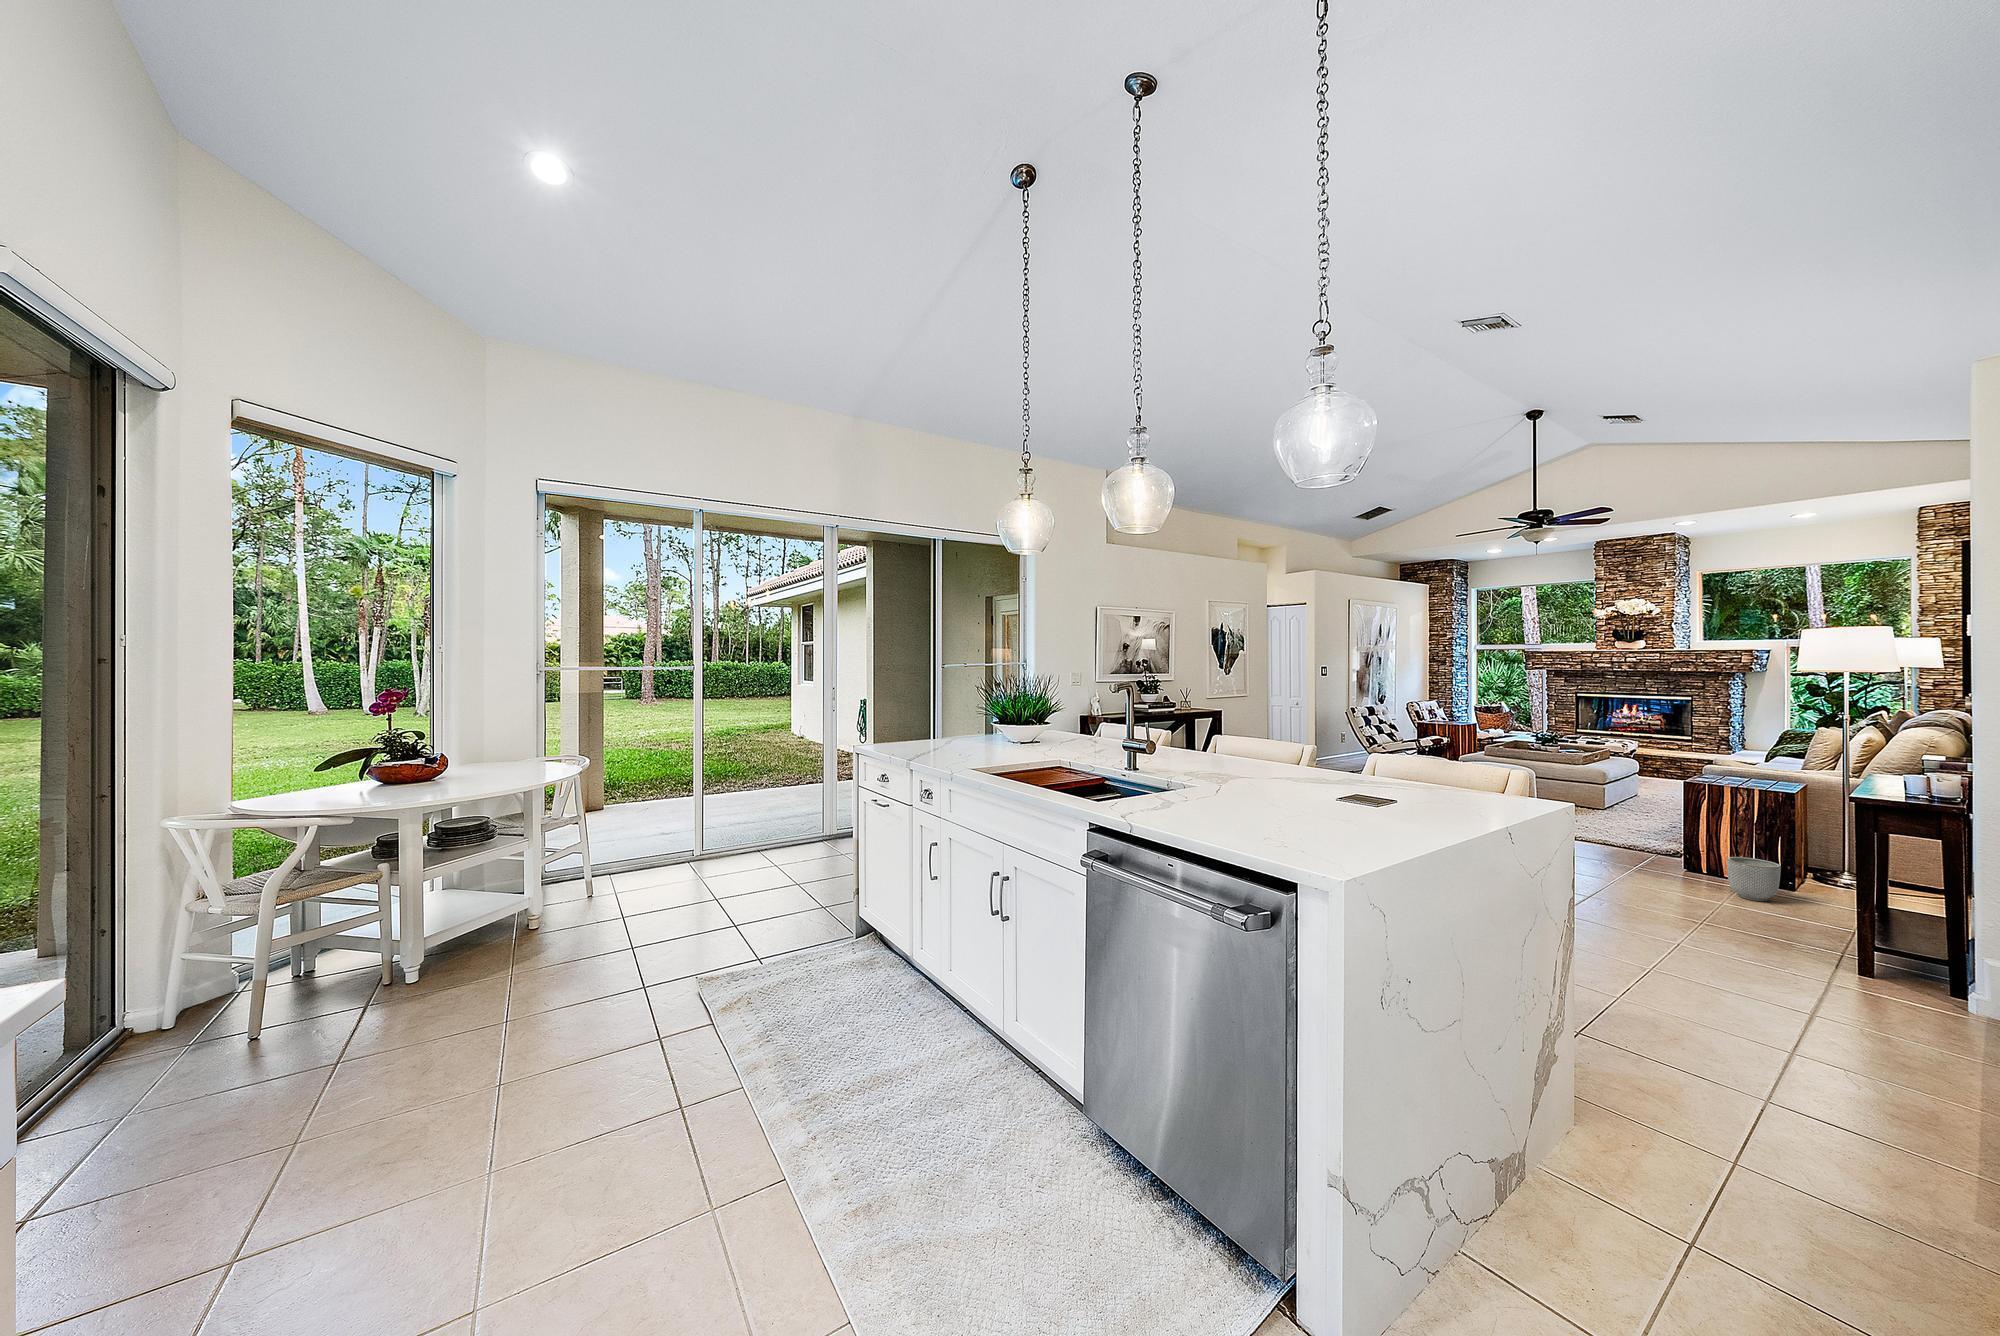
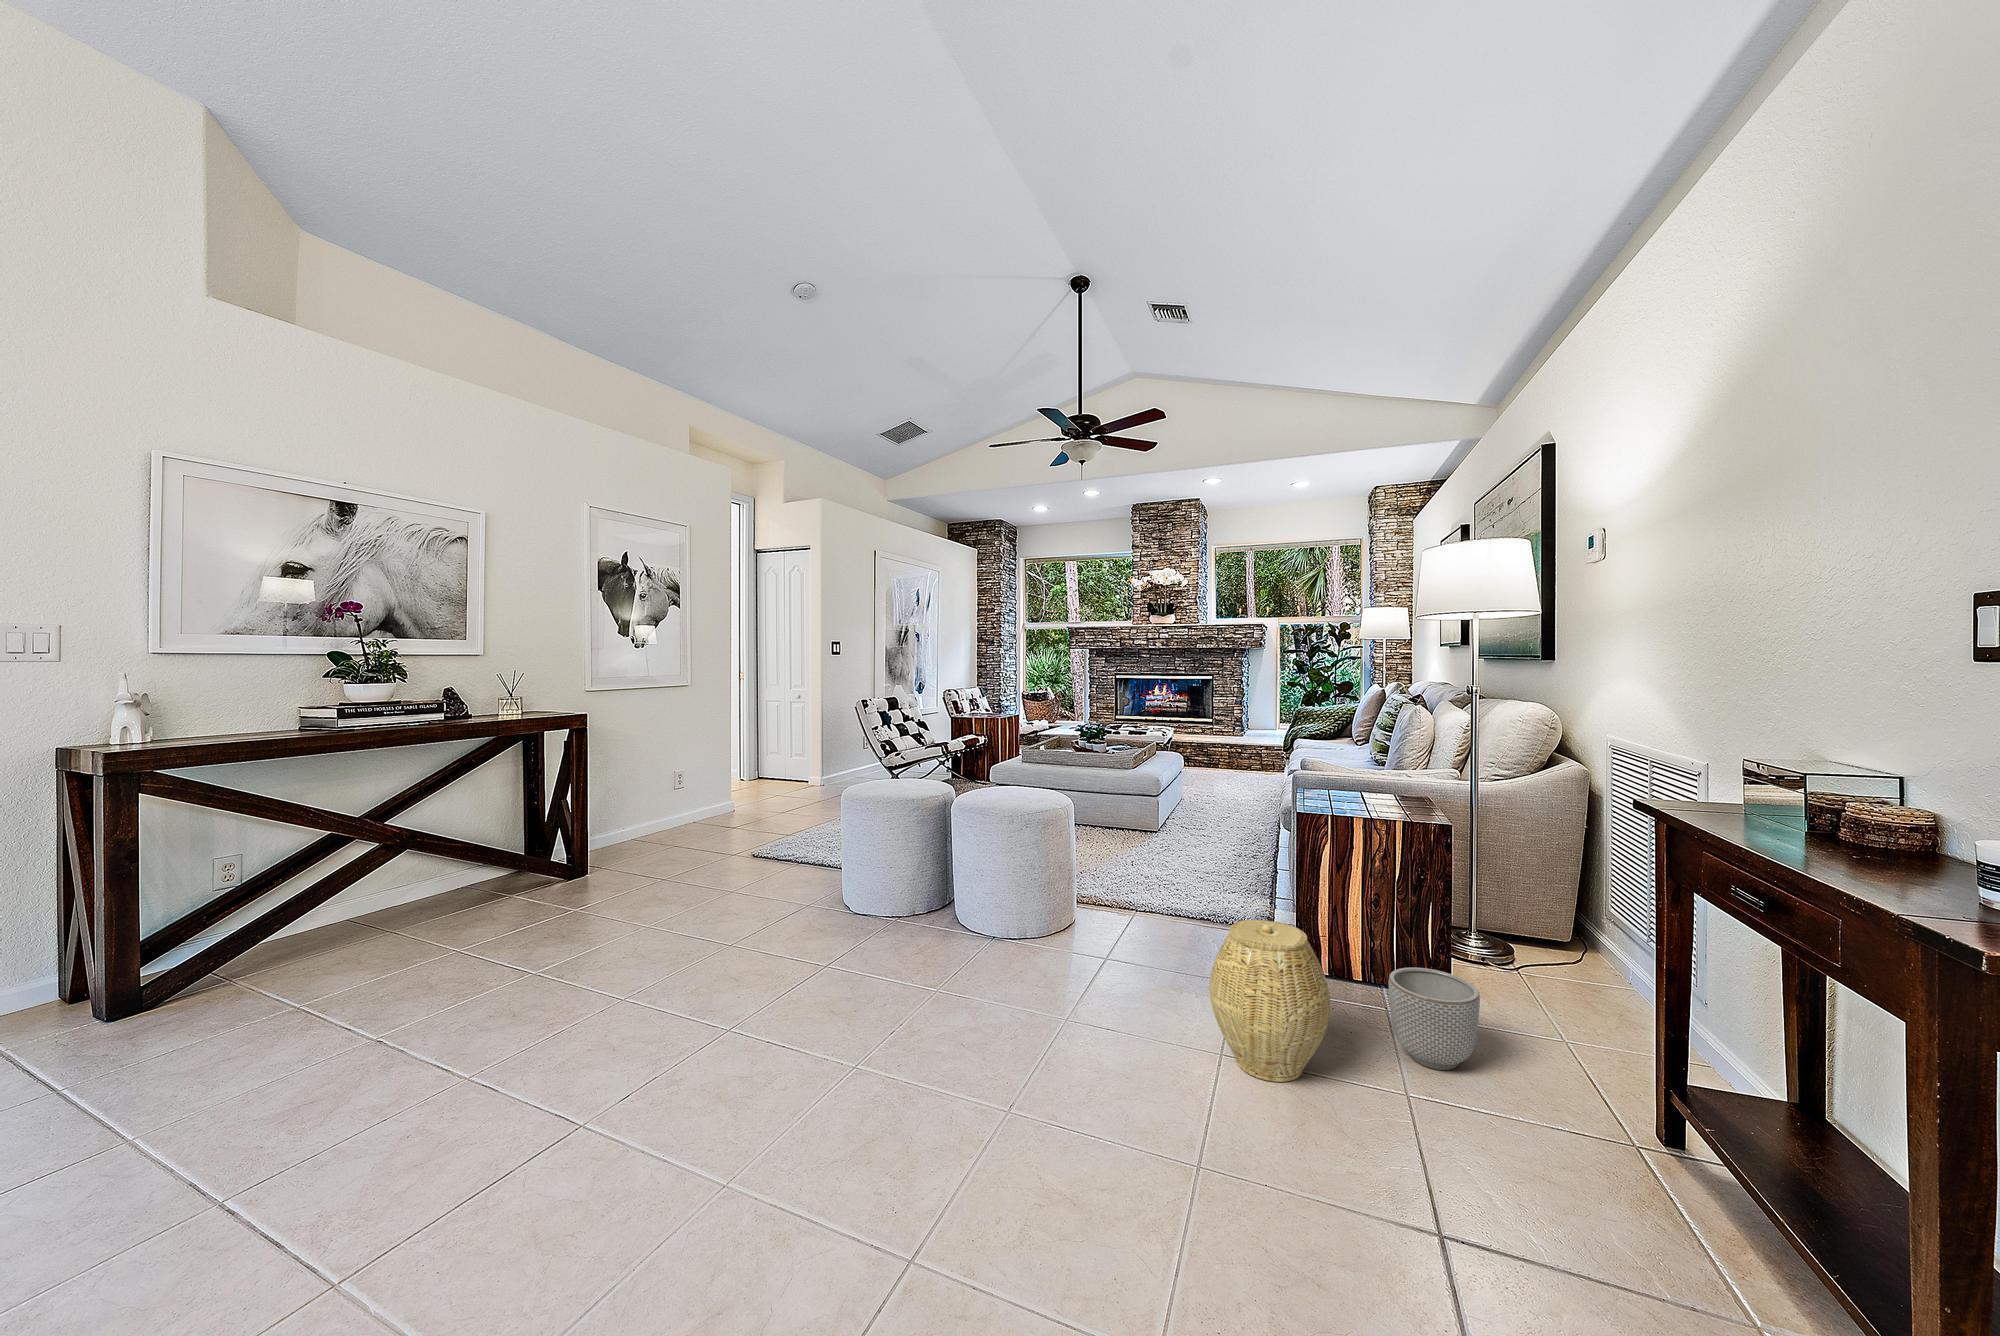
woven basket: none [1616,824,1685,892] -> present [1210,920,1331,1082]

